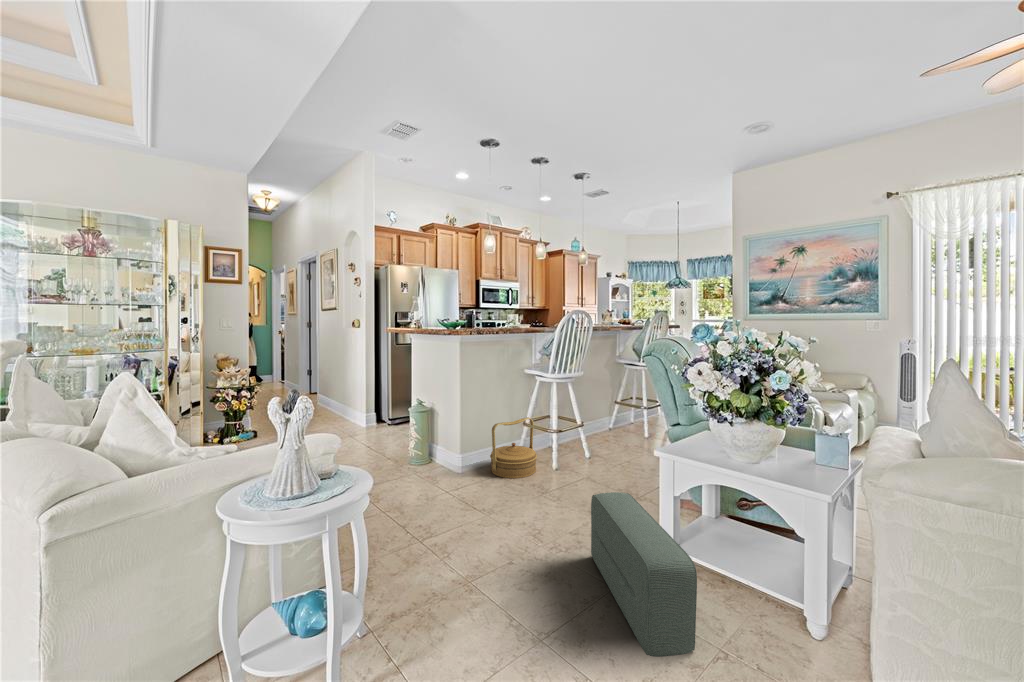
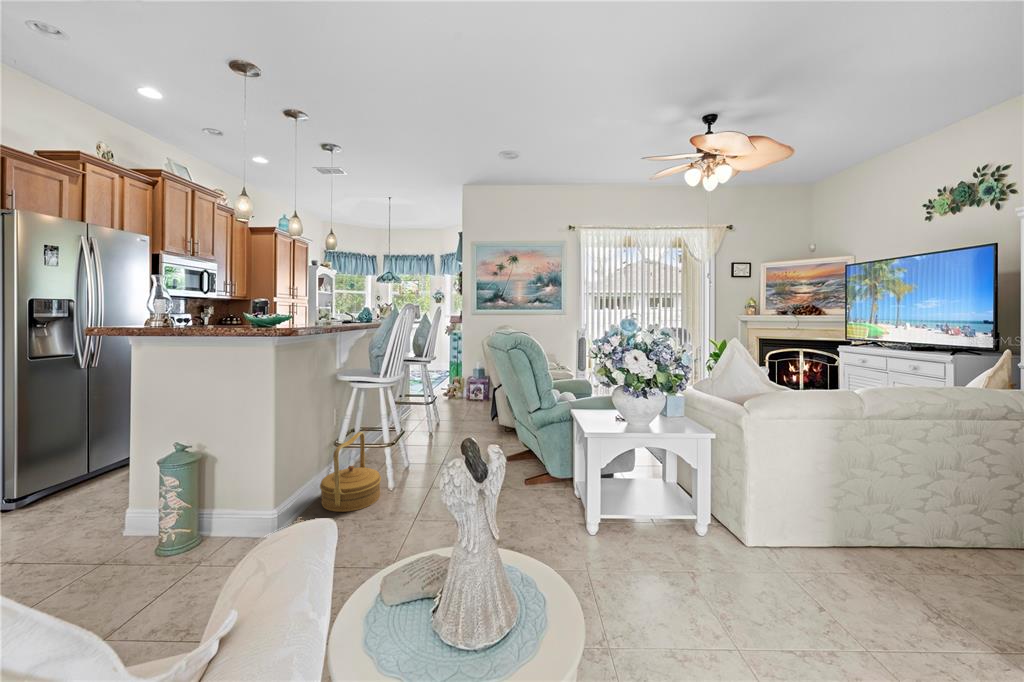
pouf: present [591,492,697,657] -> none [538,475,677,591]

